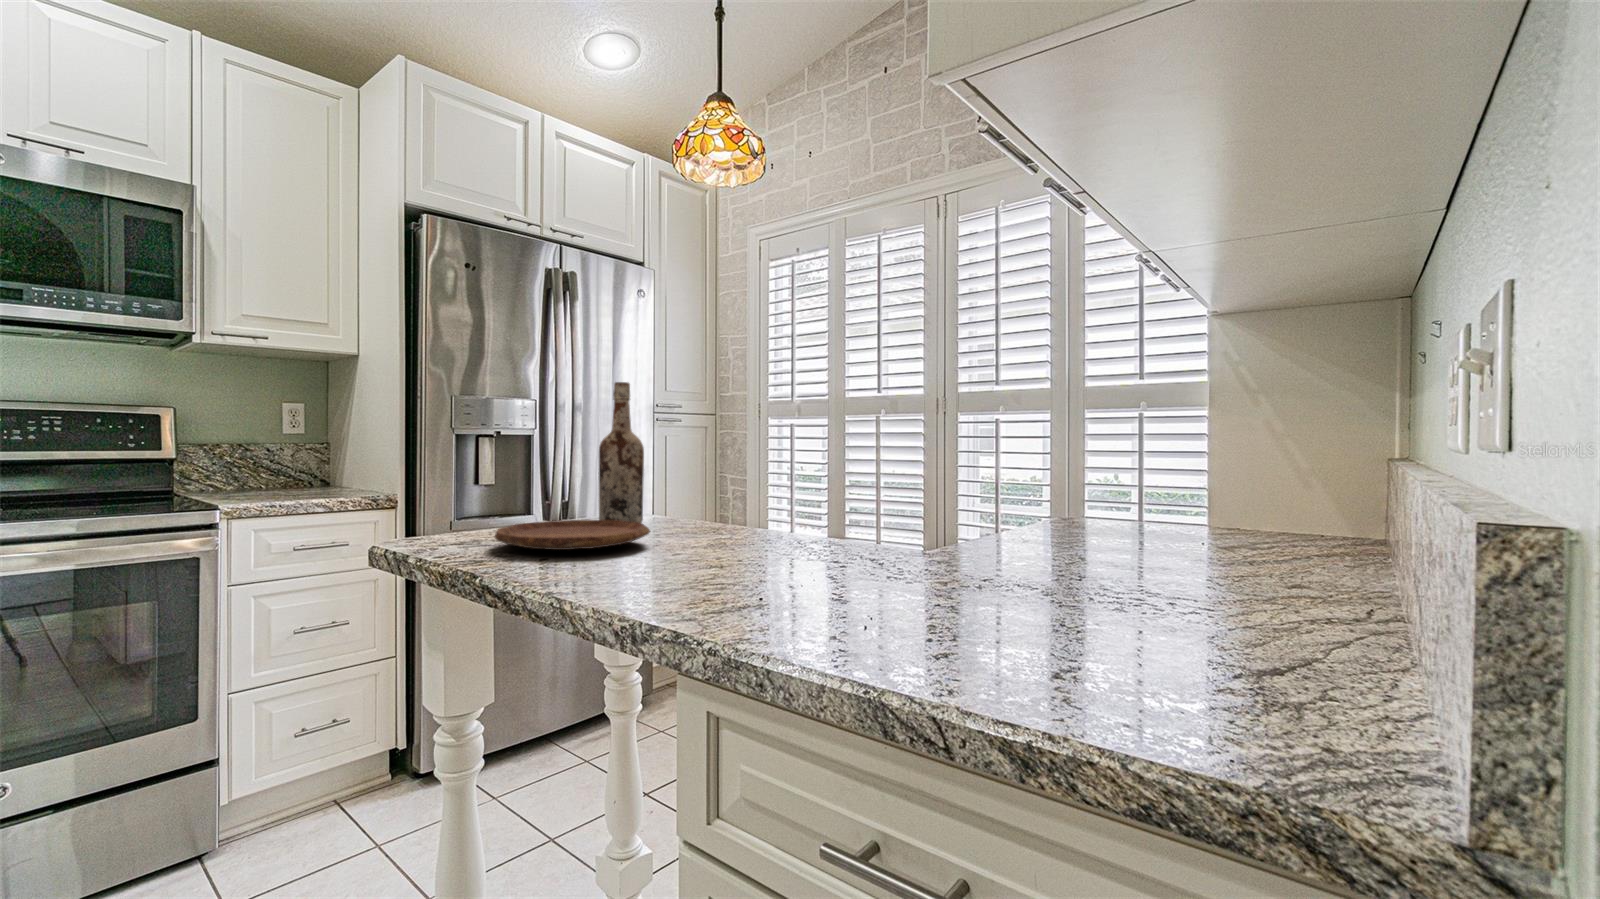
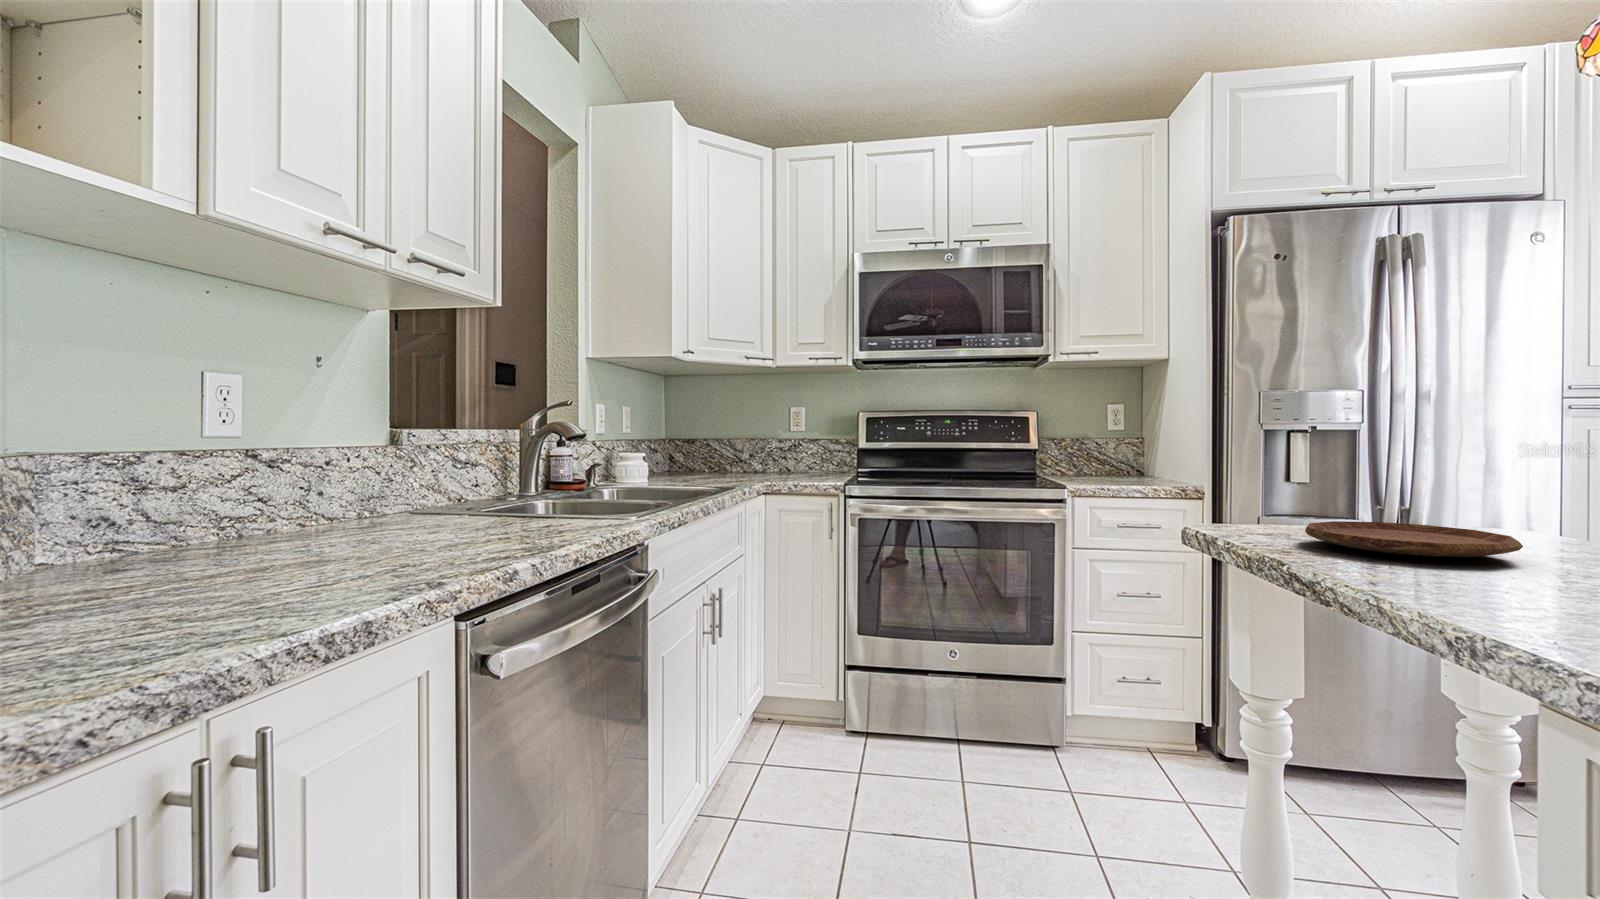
wine bottle: present [598,382,644,523] -> none [1445,362,1521,539]

